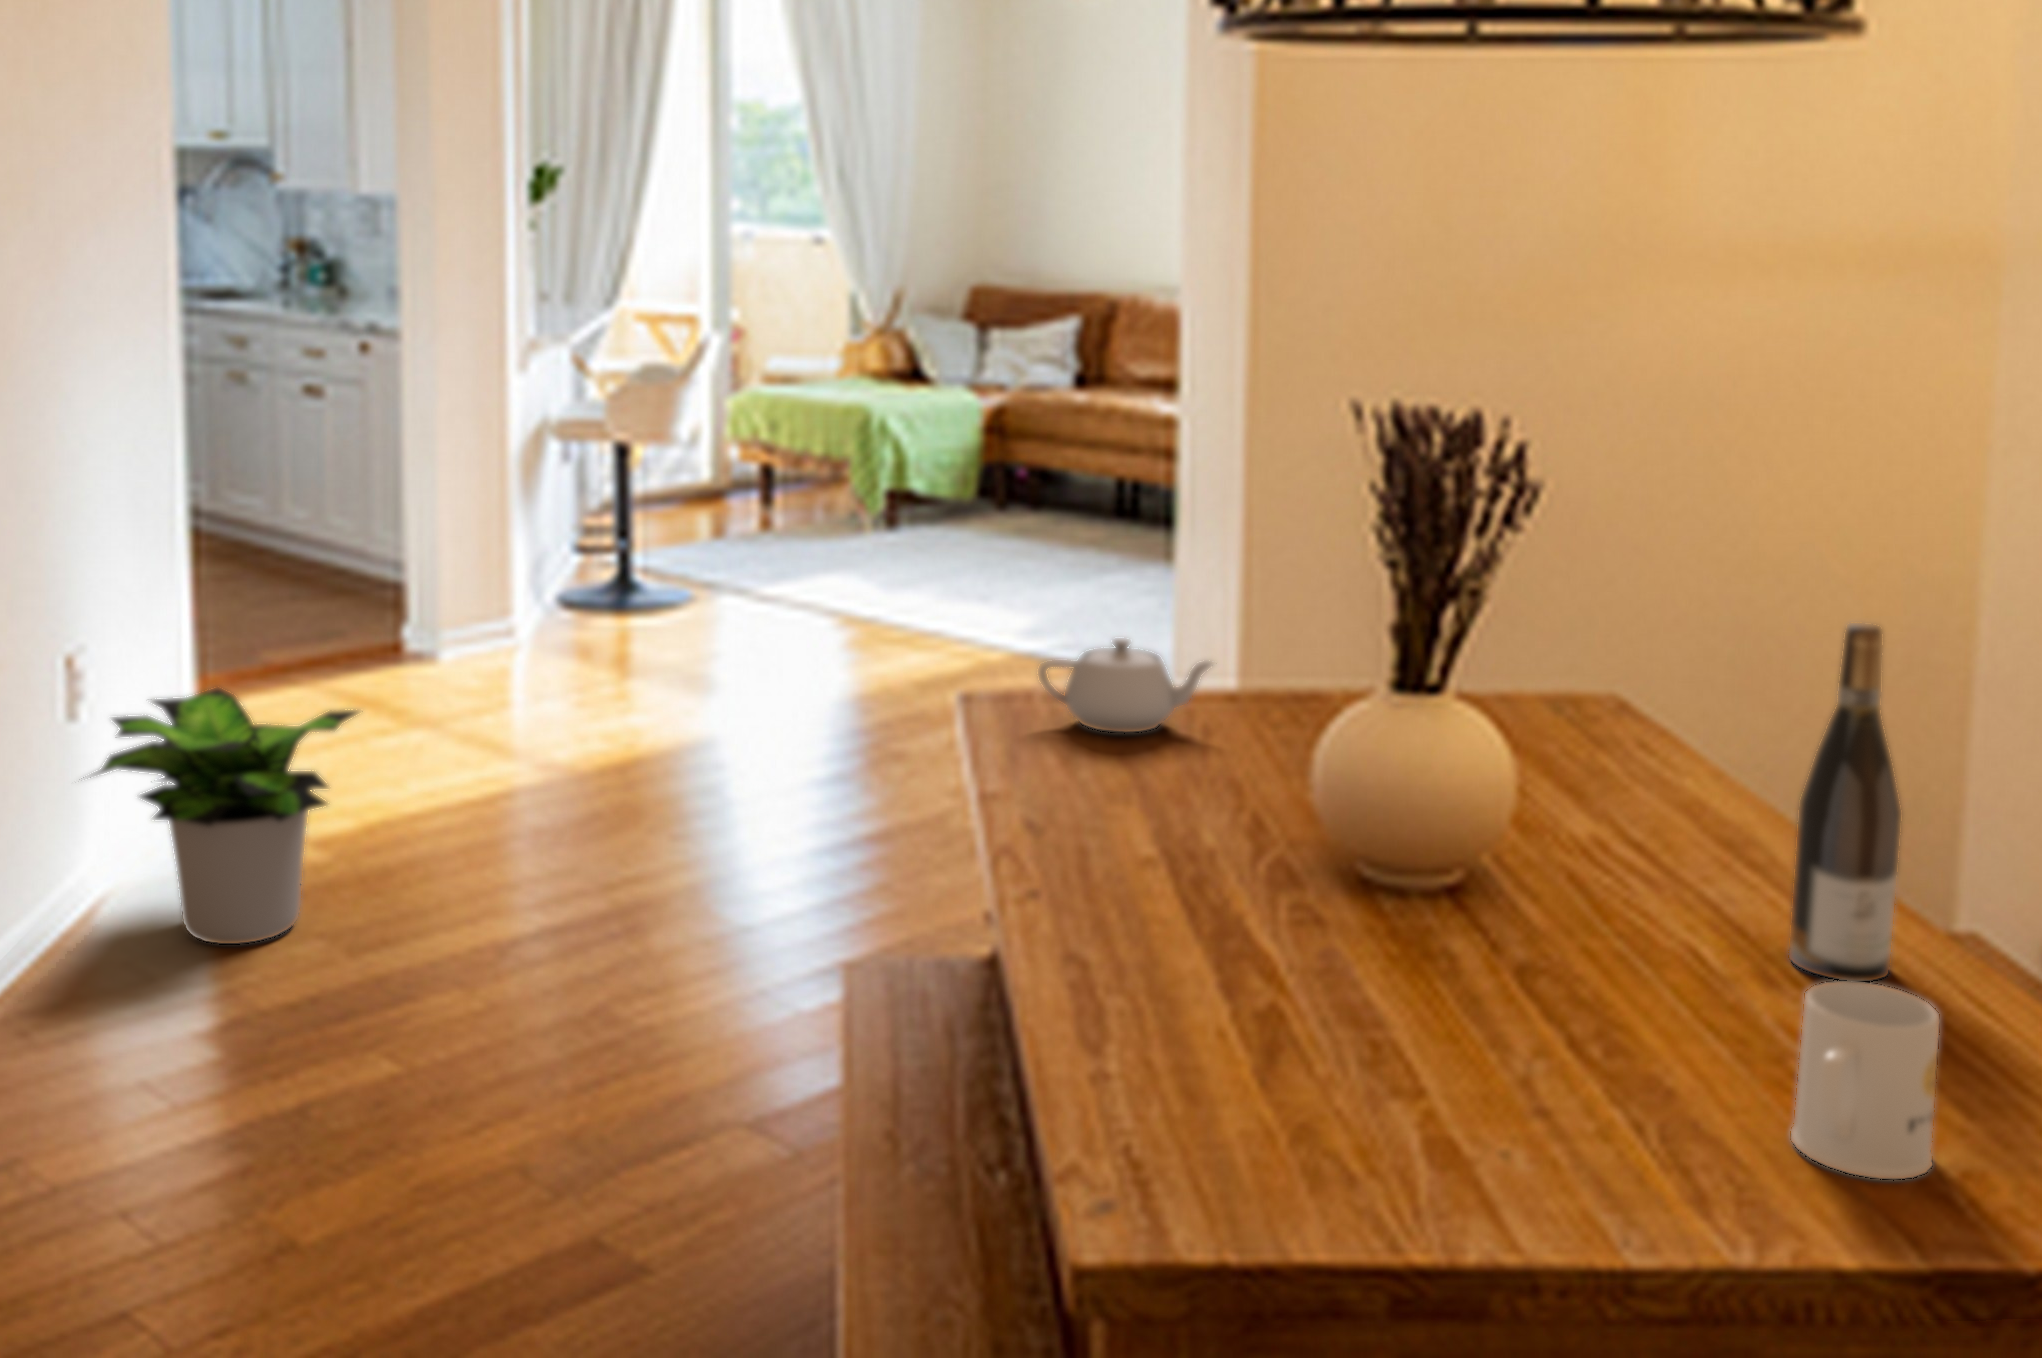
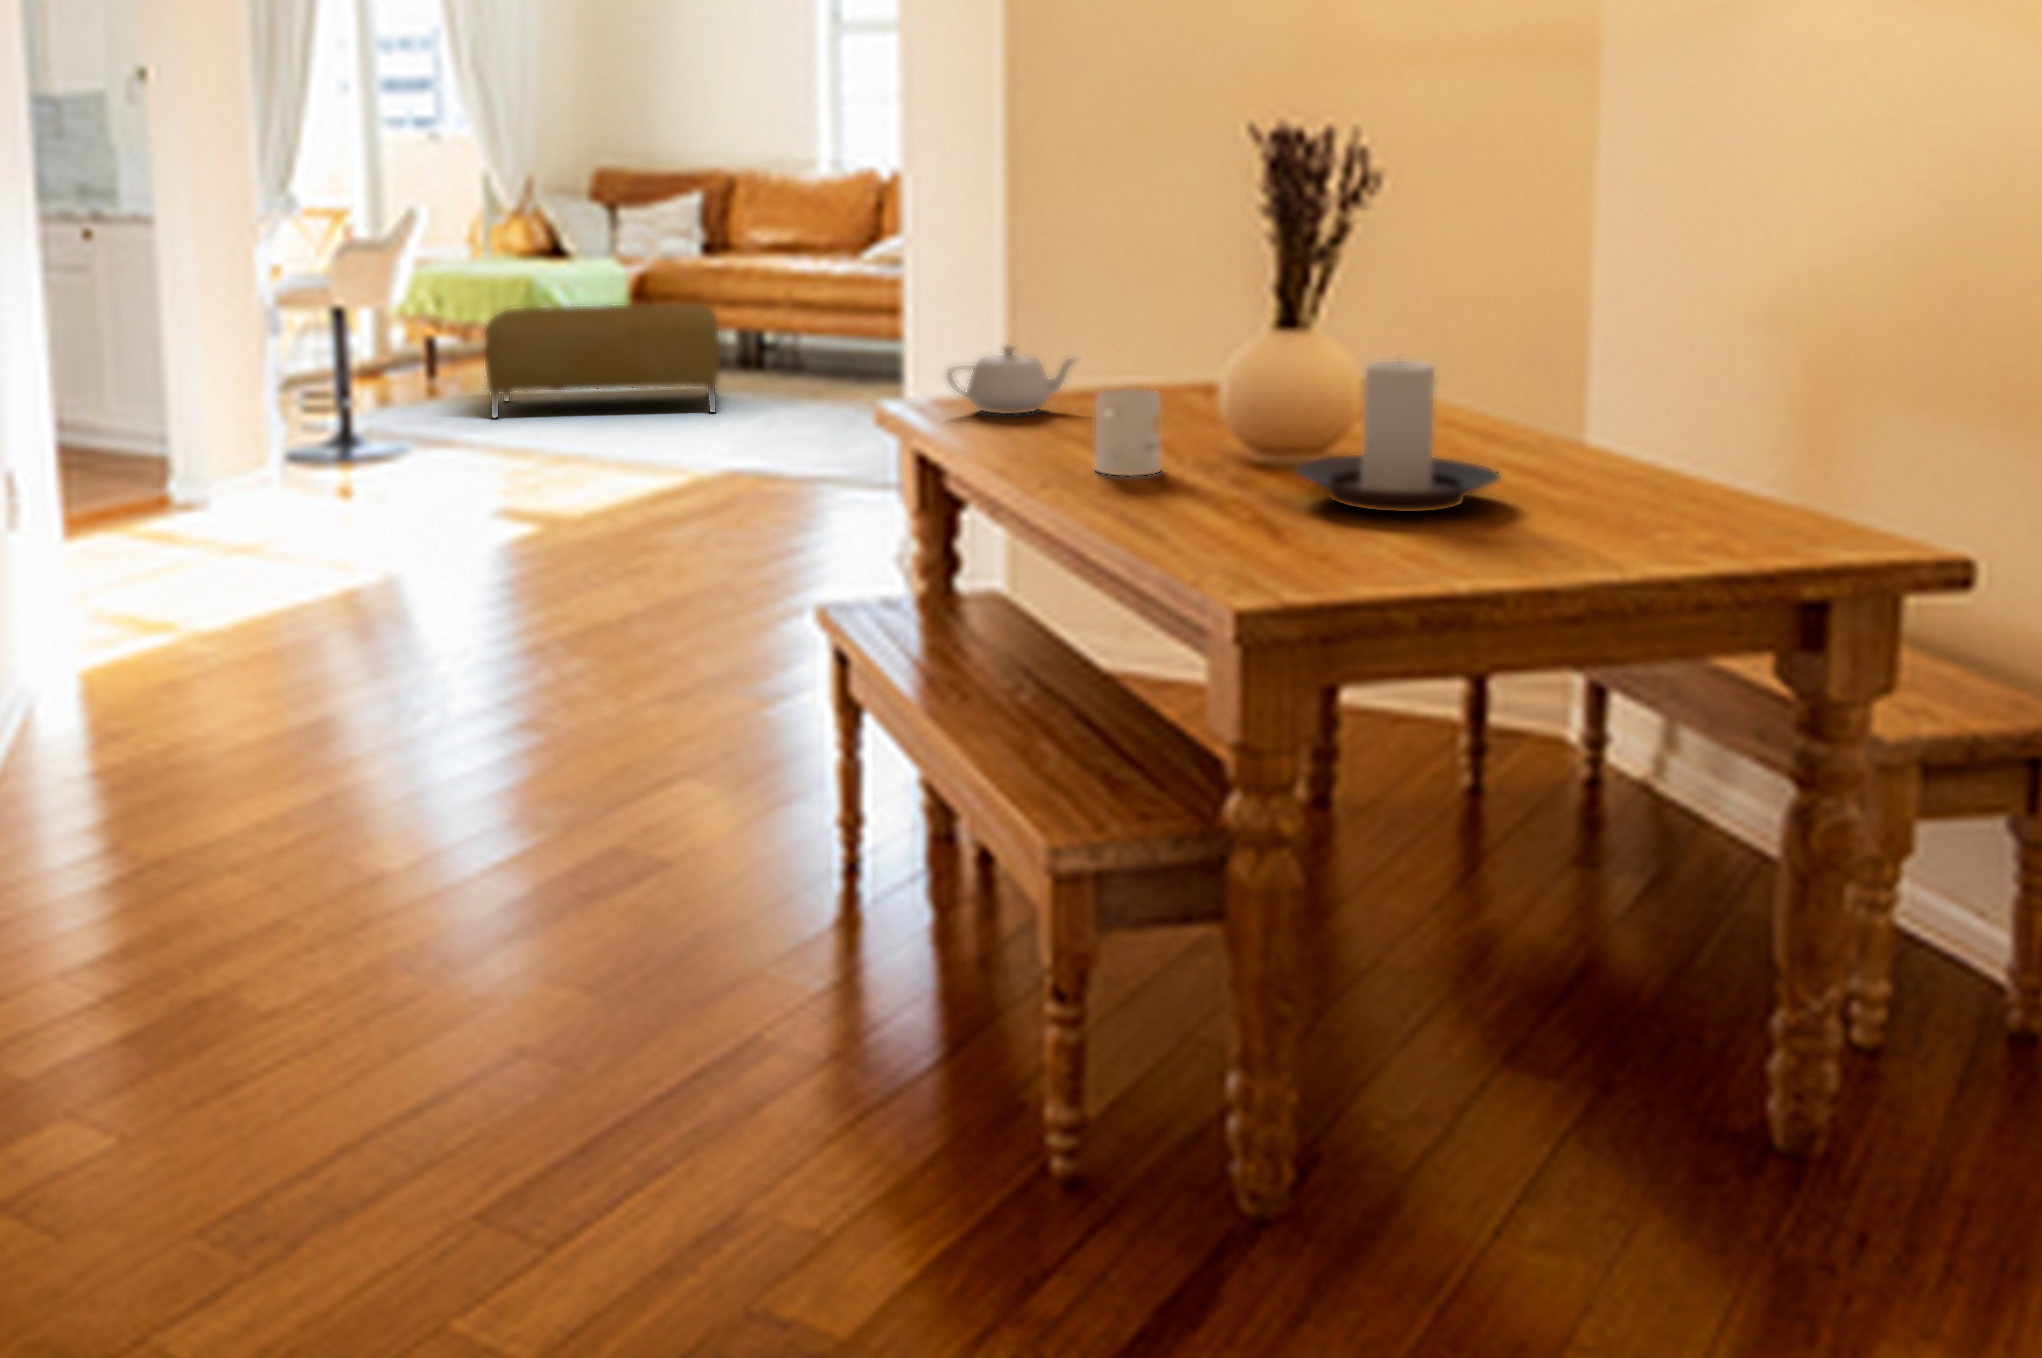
ottoman: none [796,442,1060,574] -> present [485,304,720,417]
wine bottle: present [1790,623,1901,983] -> none [1547,247,1617,480]
potted plant: present [83,688,357,944] -> none [31,497,275,708]
candle holder: none [1371,780,1684,1033] -> present [1296,360,1500,512]
mug: present [1791,980,1939,1179] -> present [1095,389,1160,476]

